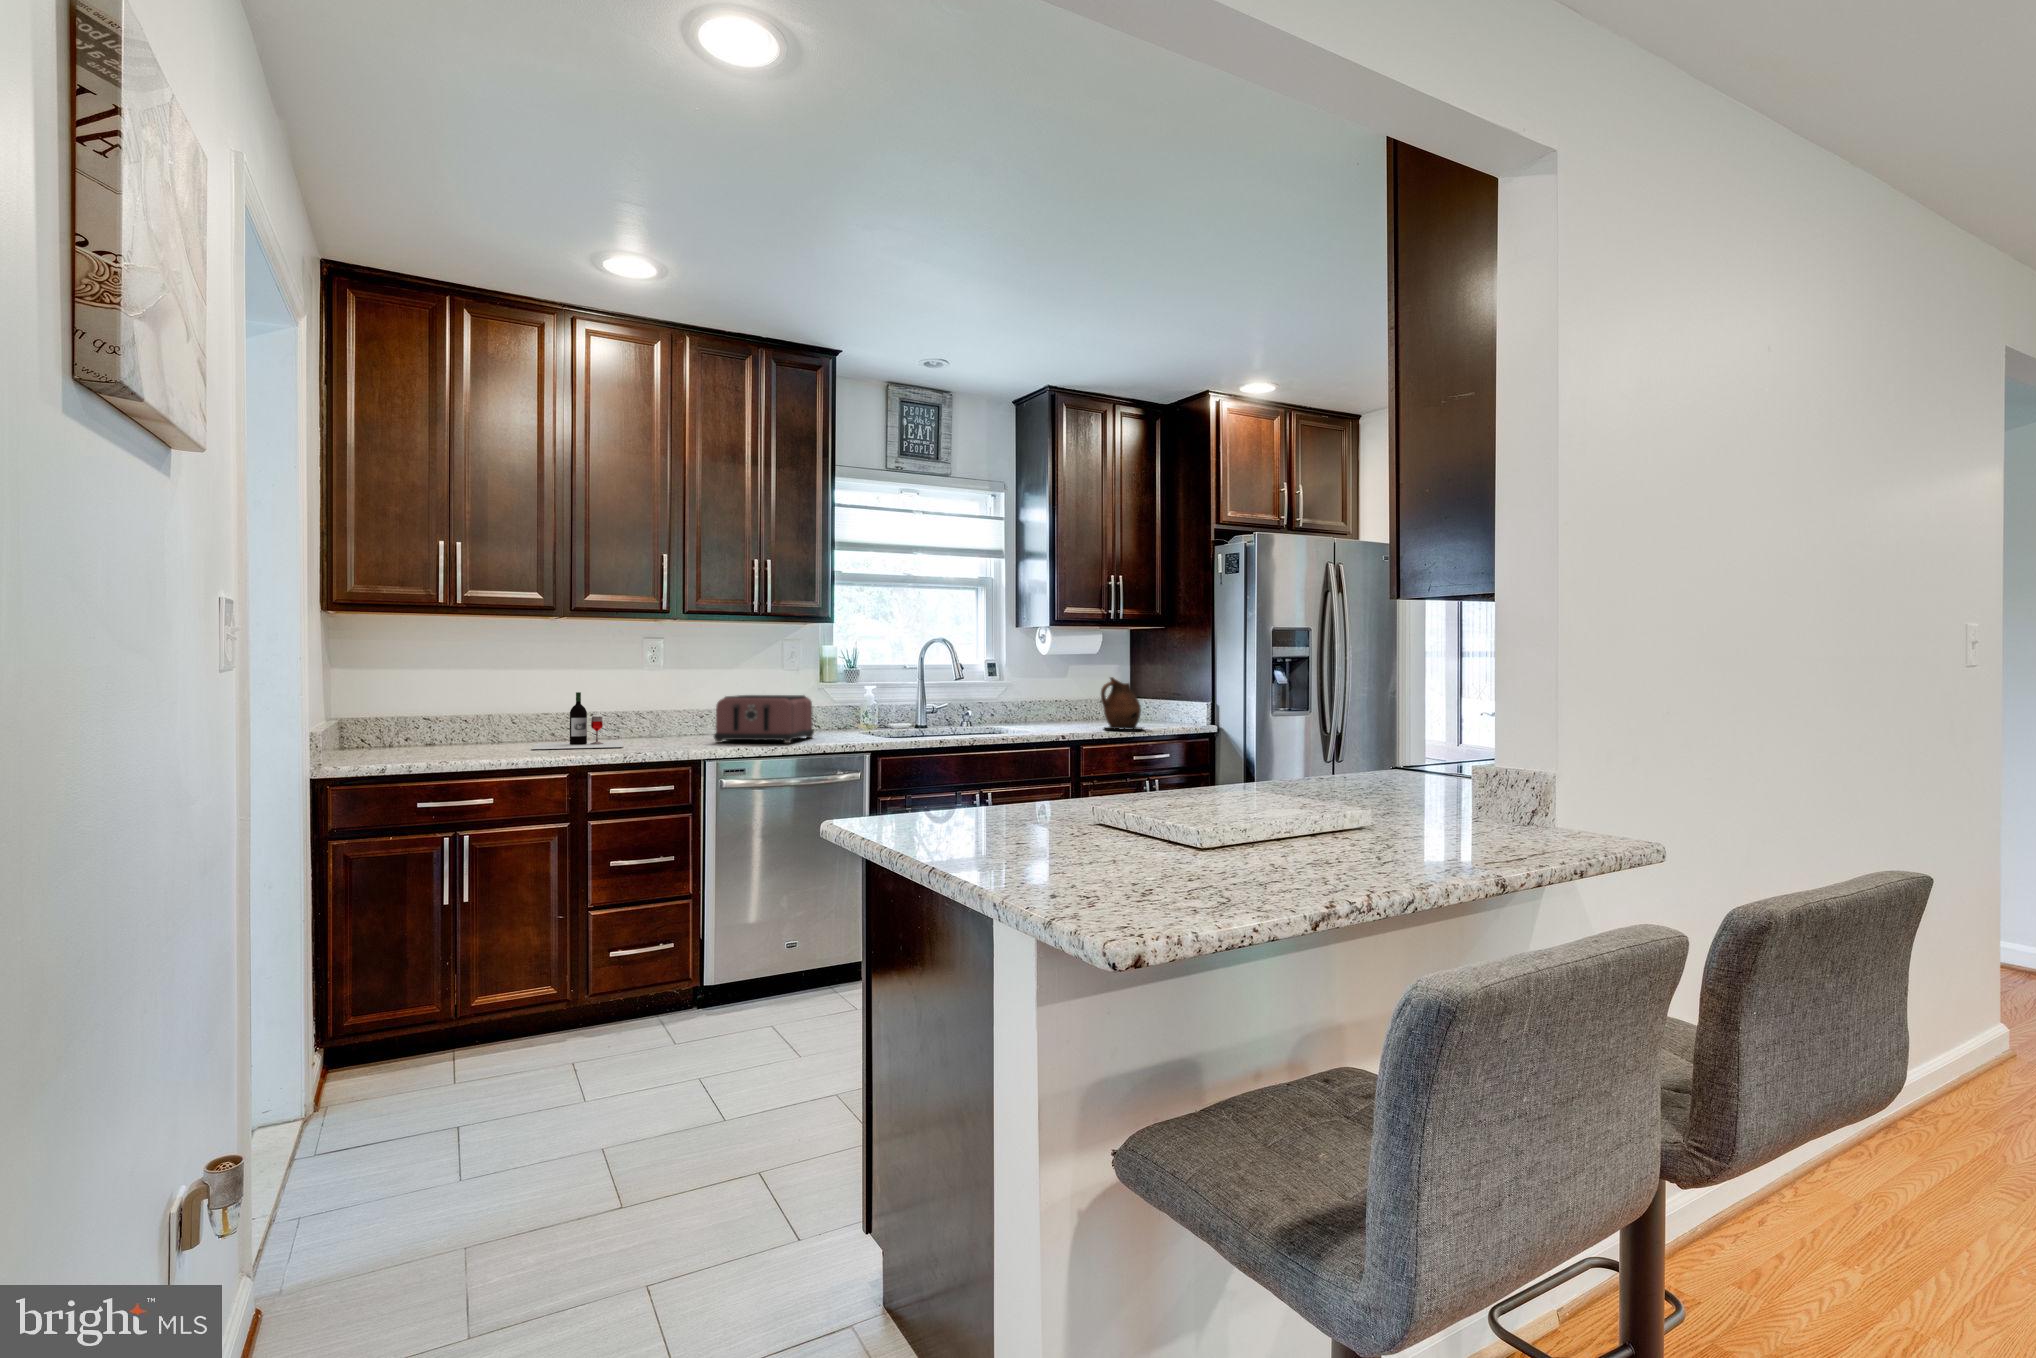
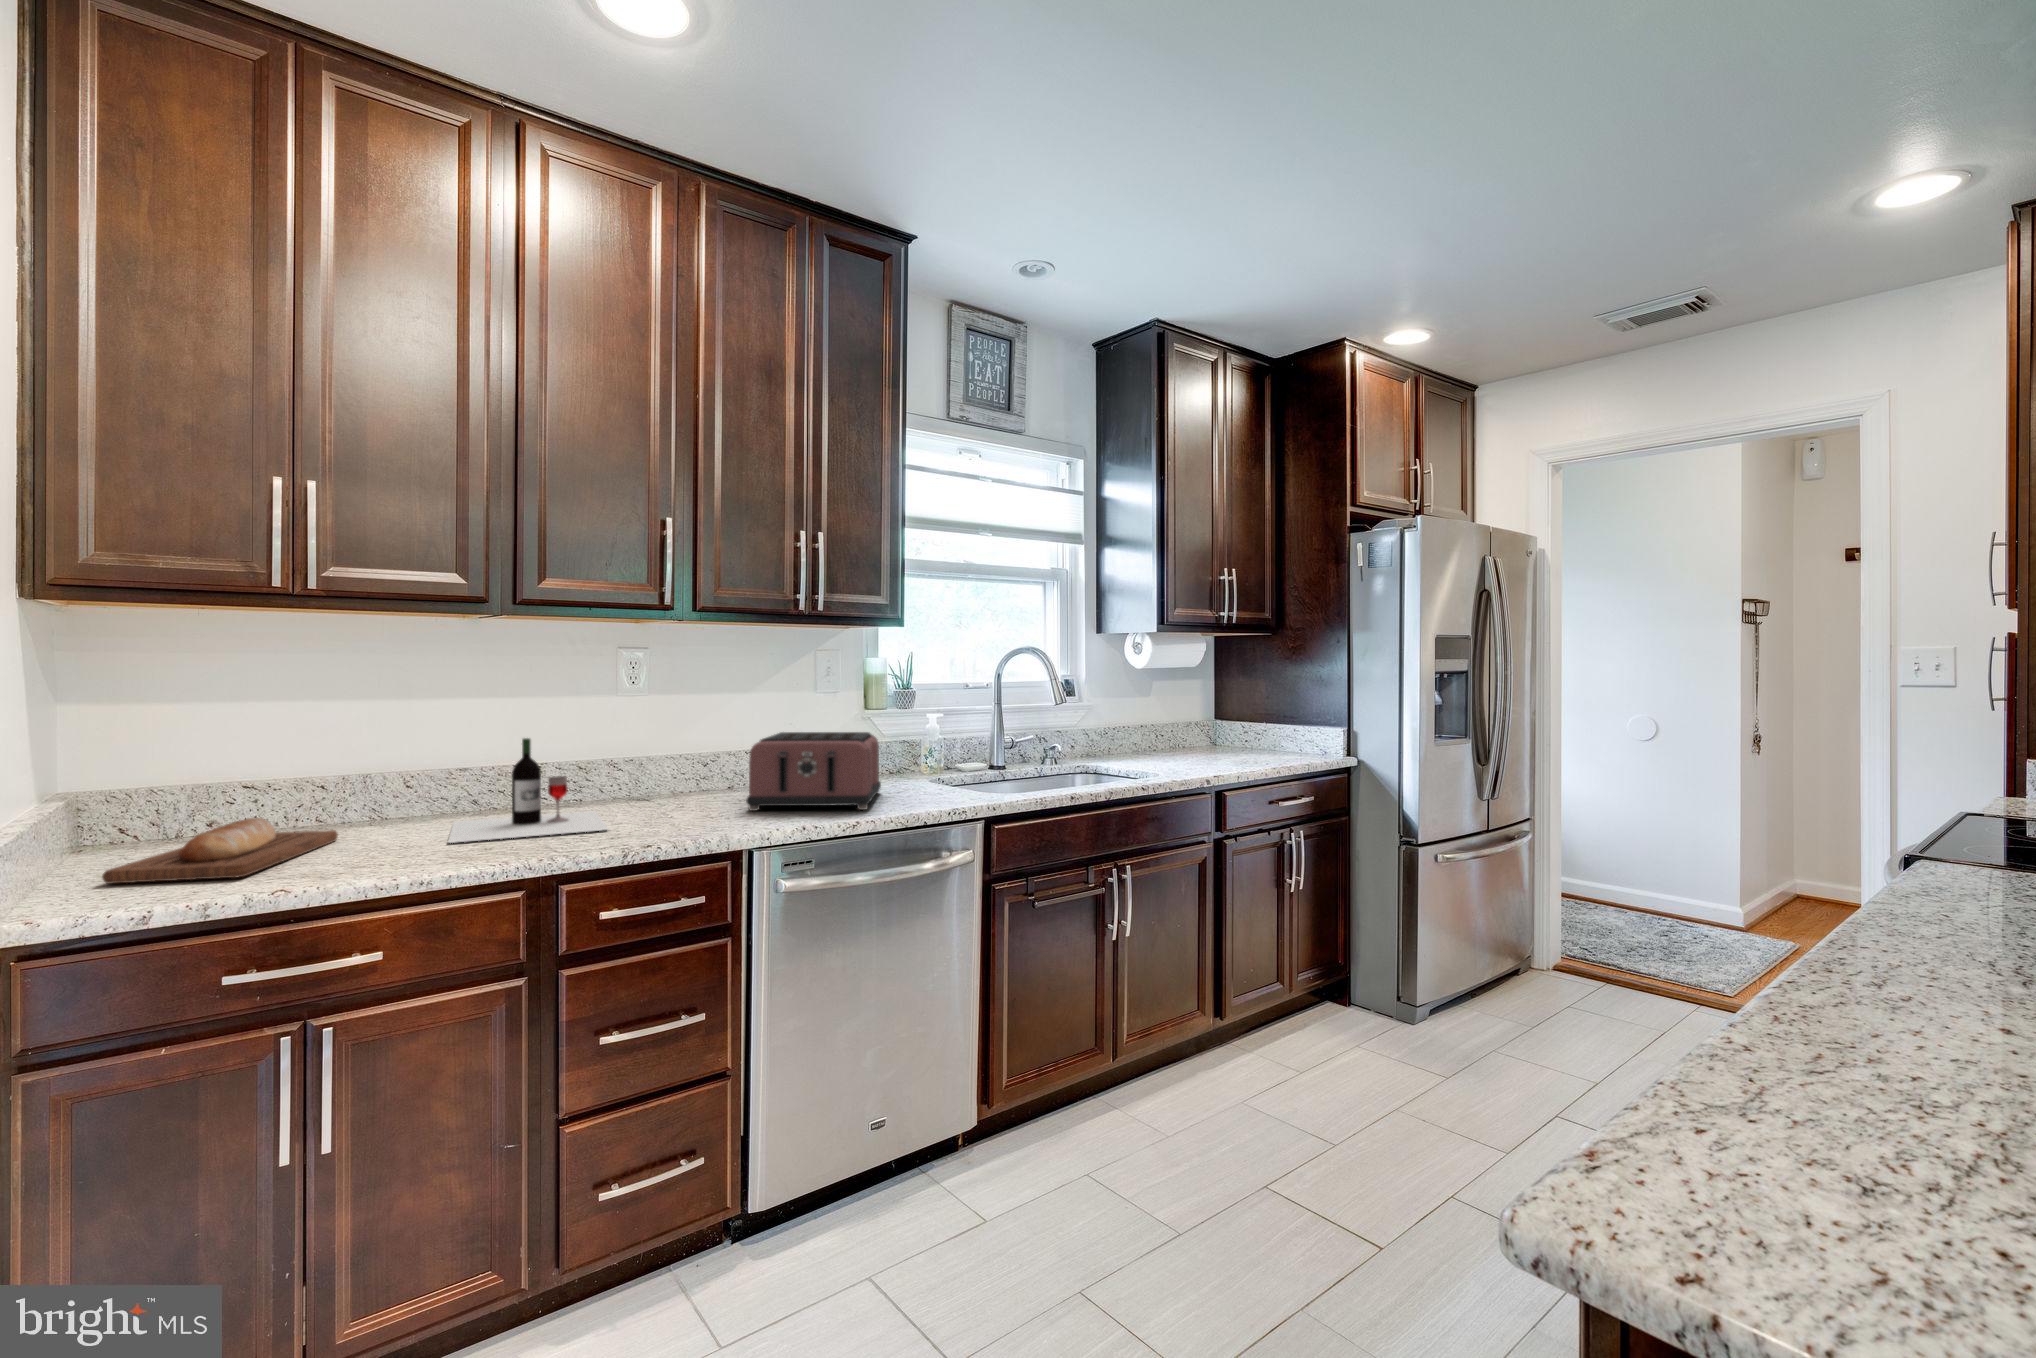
ceramic pitcher: present [1101,677,1142,730] -> none [1215,697,1274,766]
bread loaf: none [363,732,473,756] -> present [102,818,338,884]

